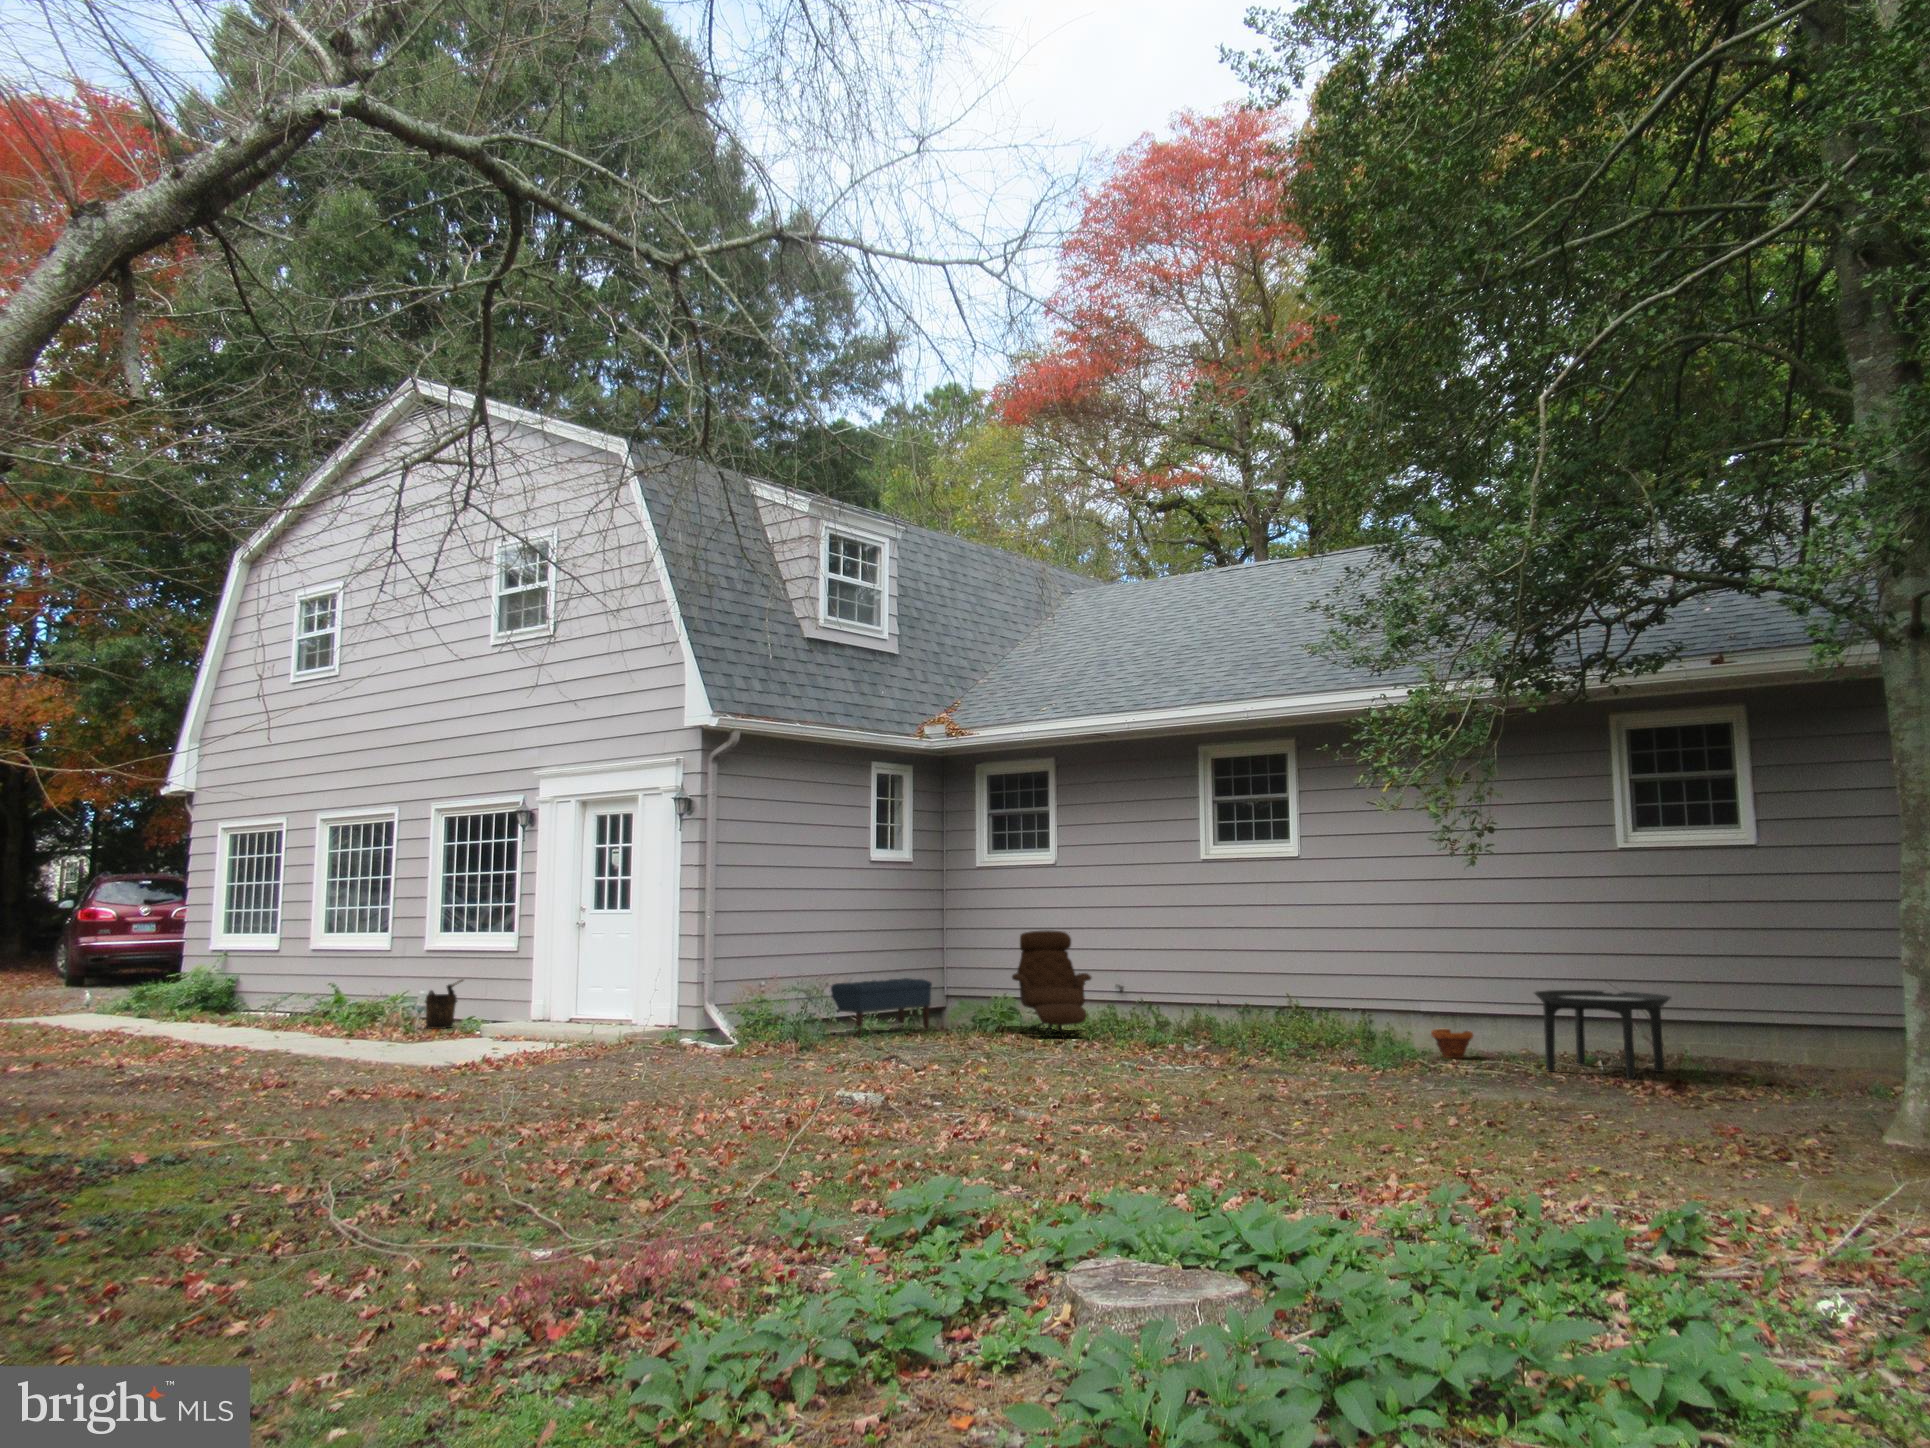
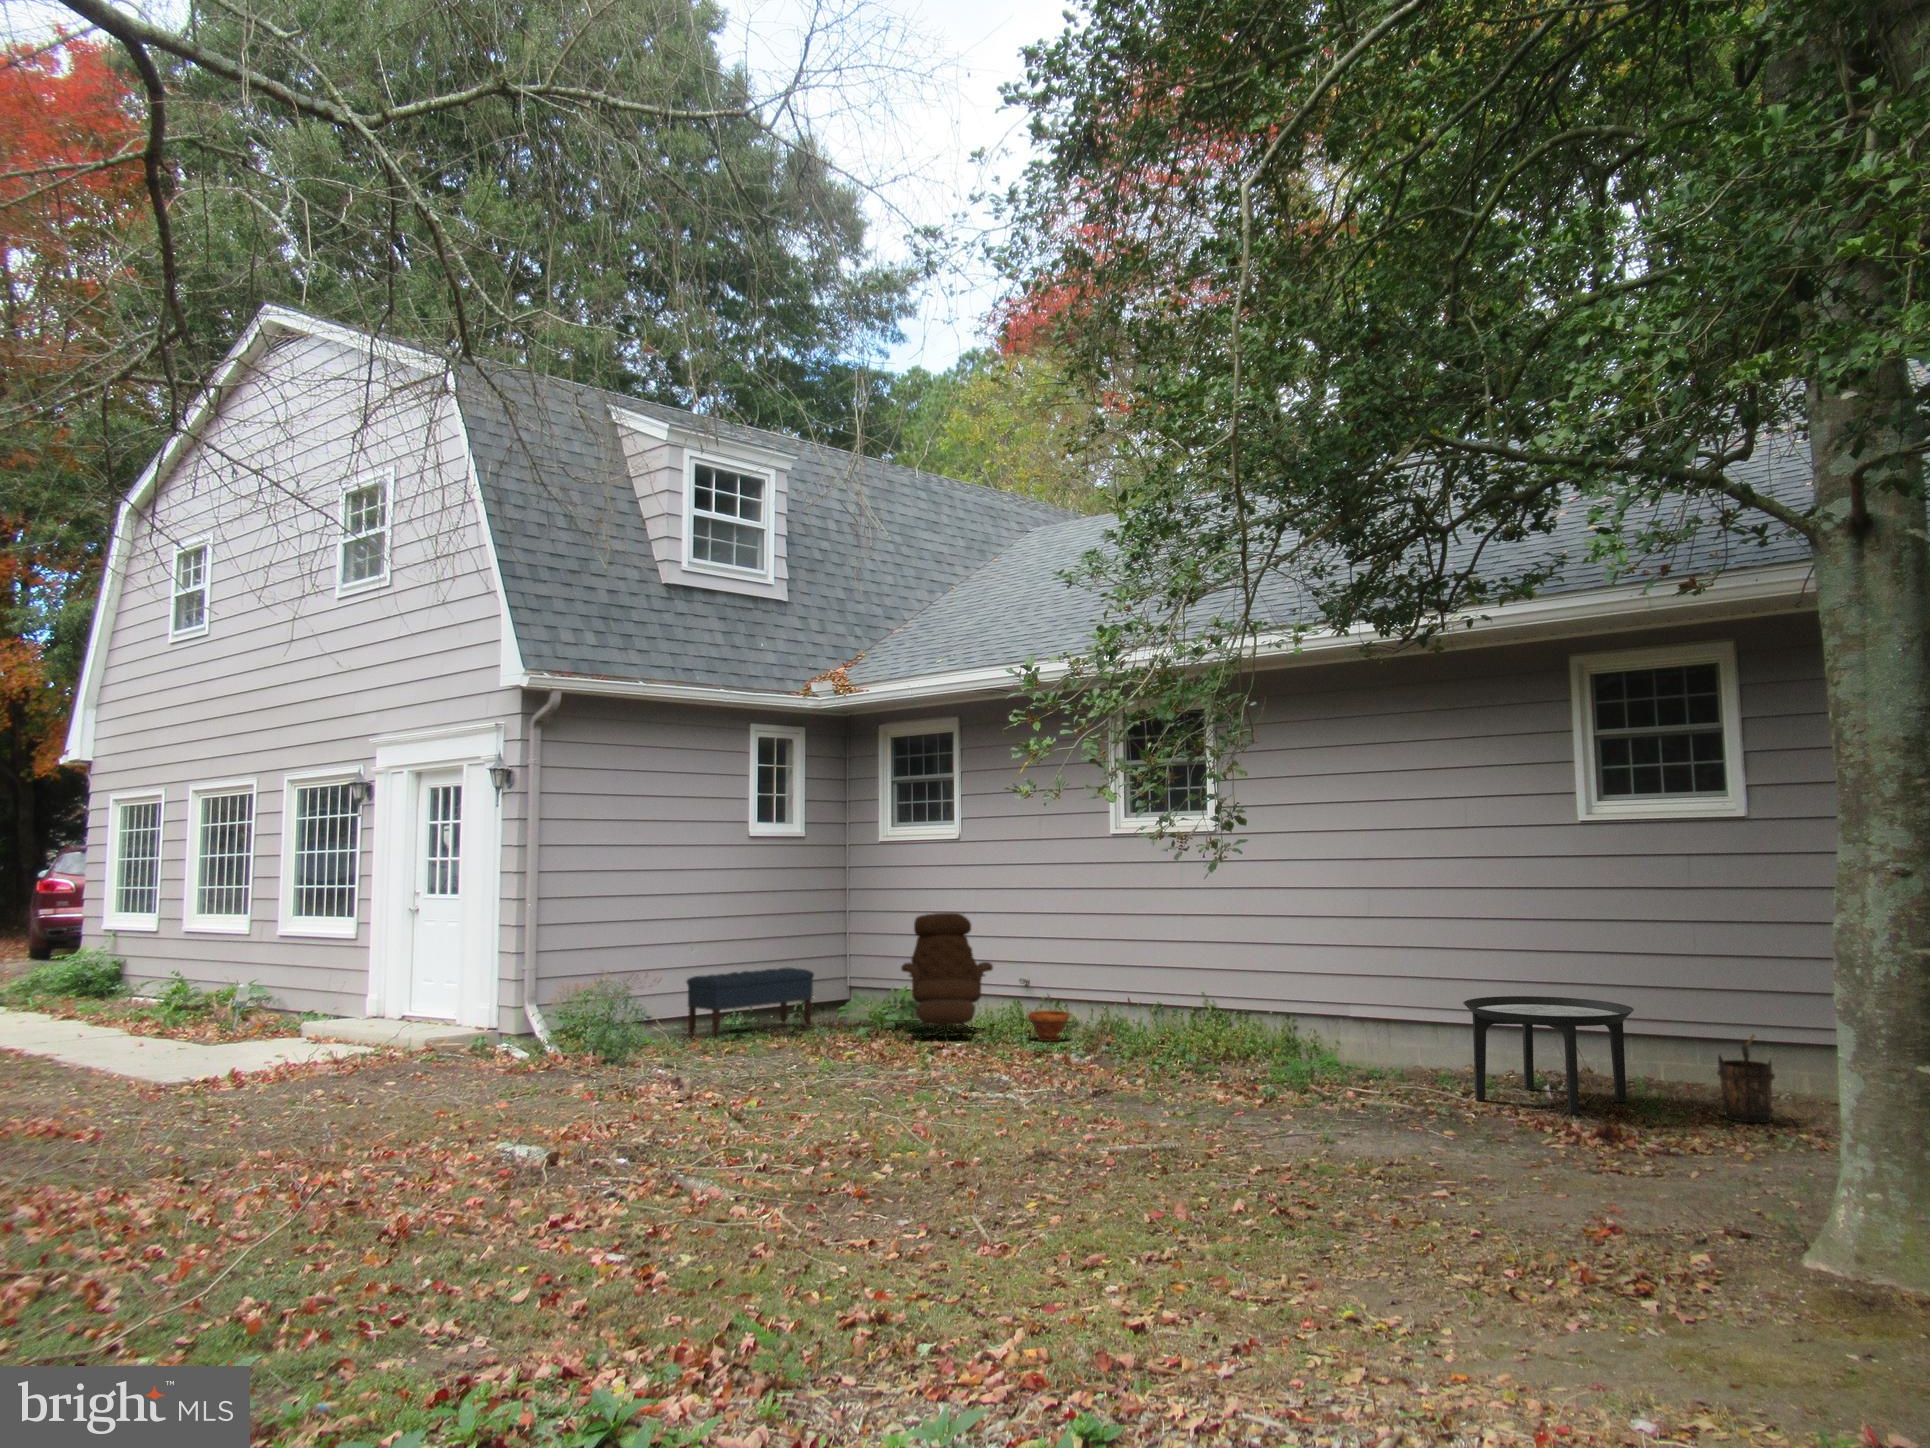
bucket: present [425,980,463,1029] -> present [1717,1035,1775,1123]
planter: present [1431,1029,1473,1058] -> present [1027,1010,1070,1041]

